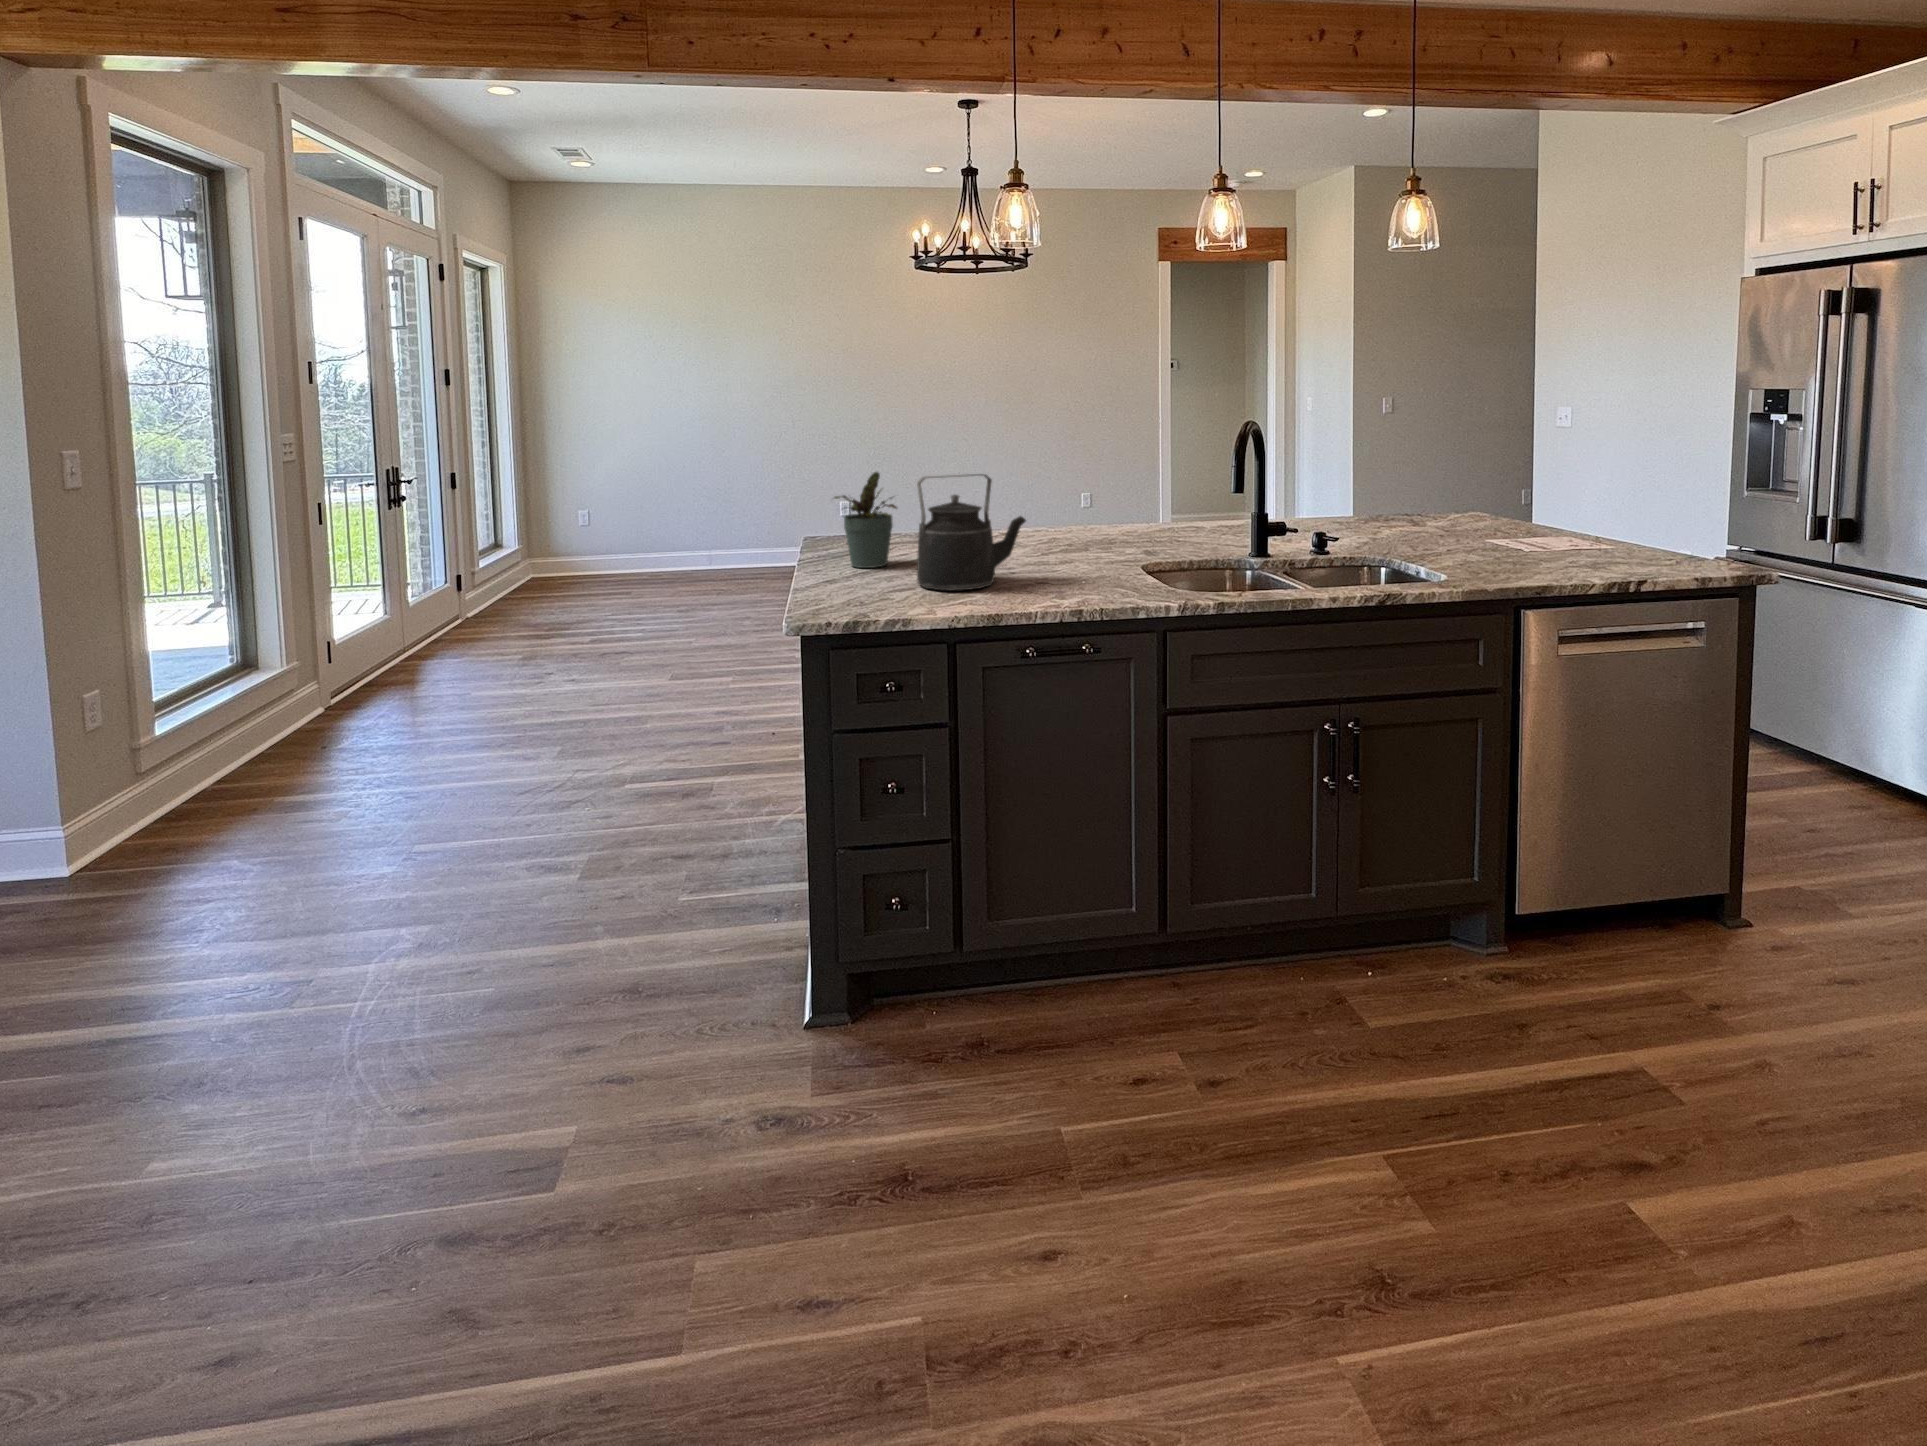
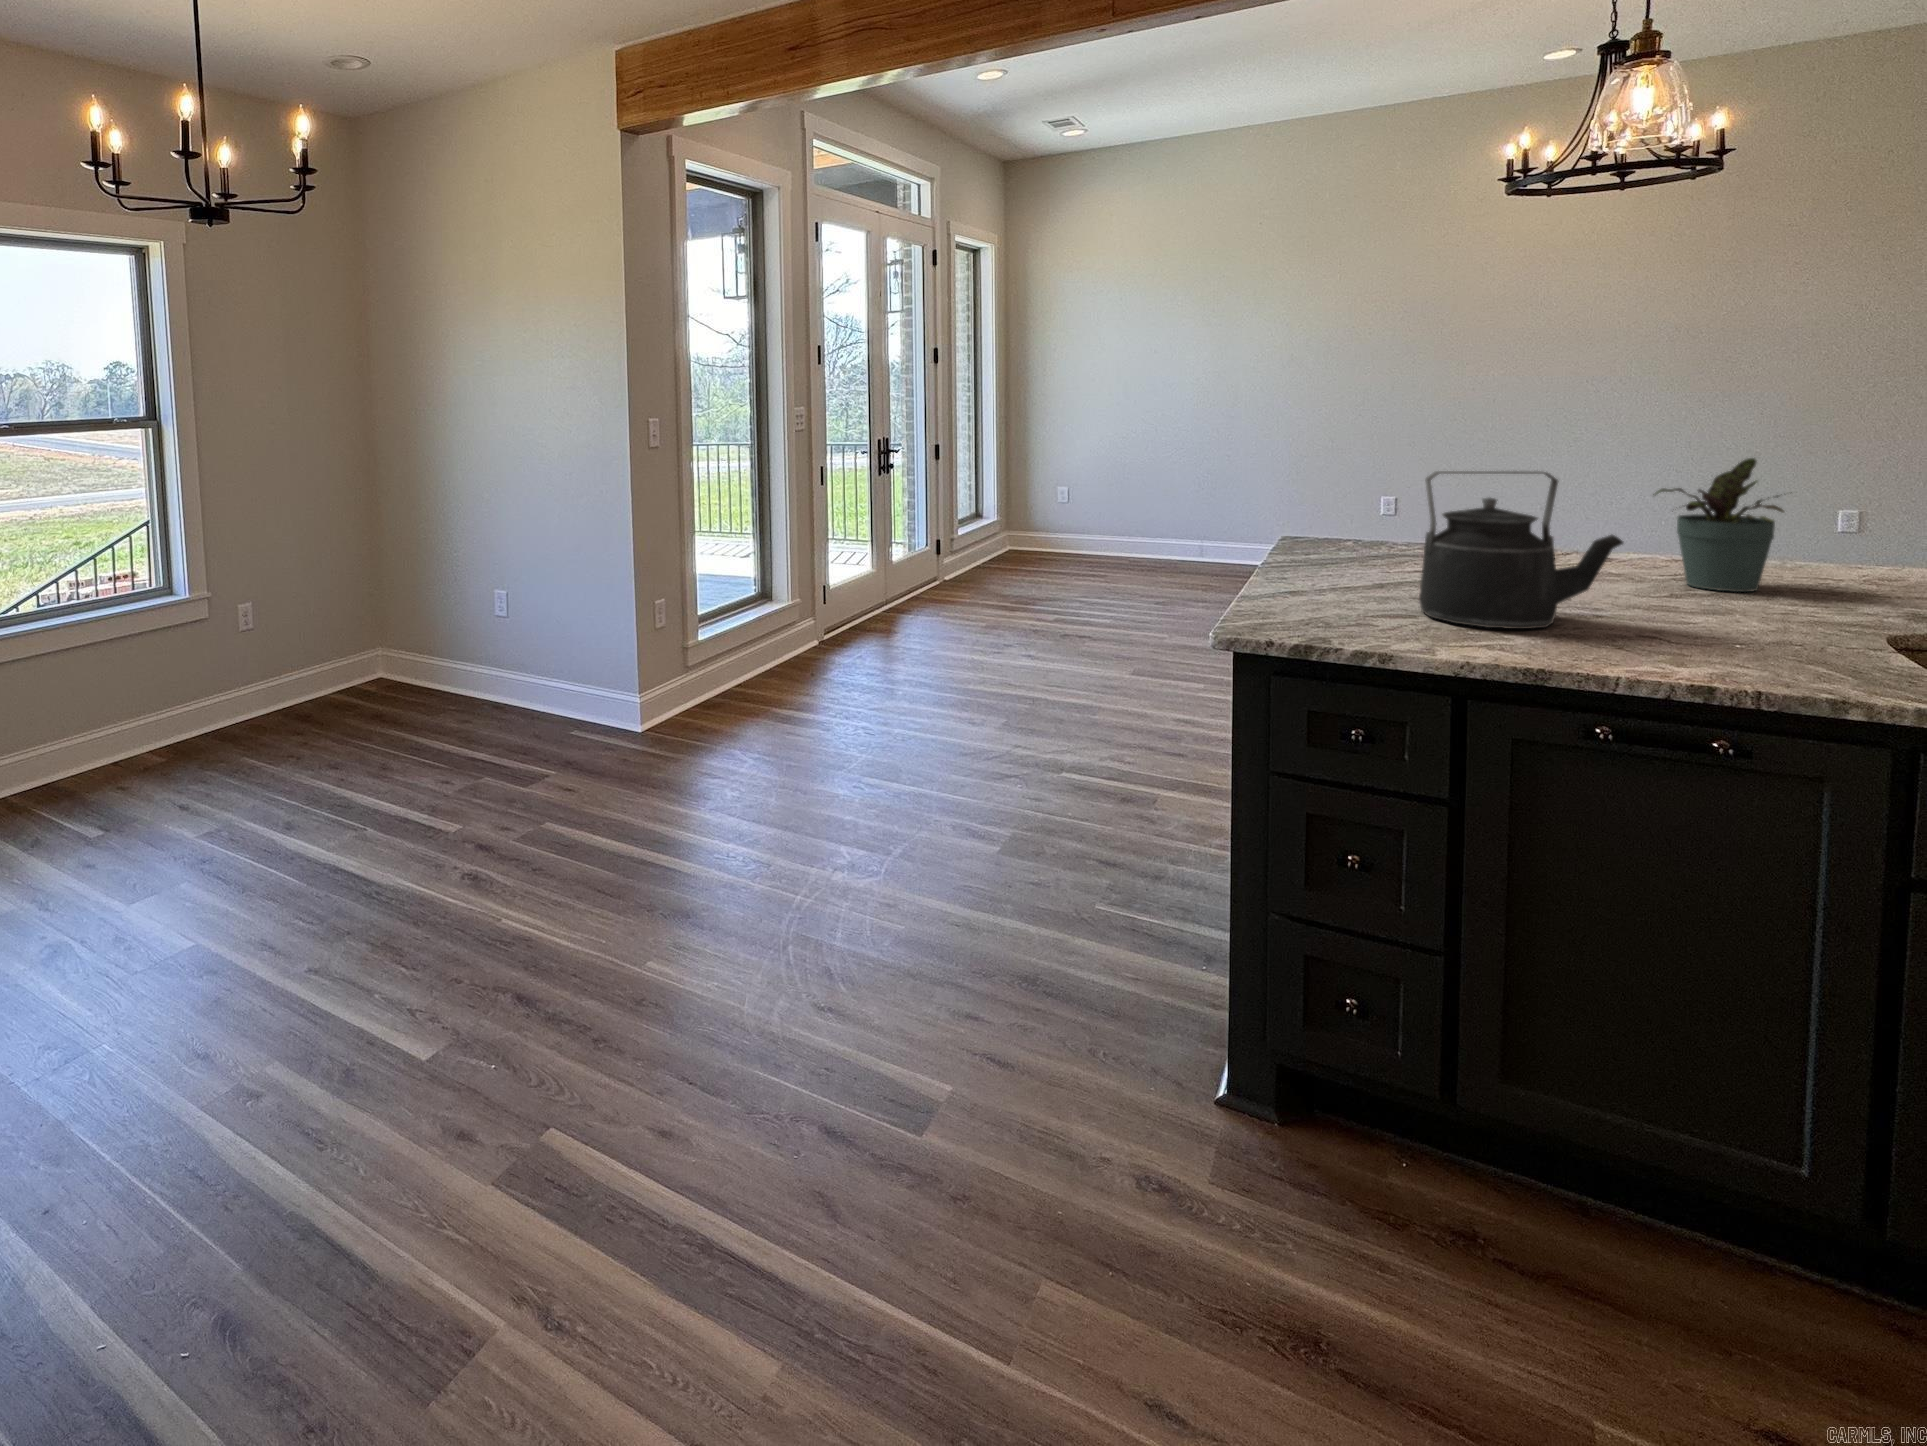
potted plant: present [835,472,897,568] -> present [1653,458,1784,592]

